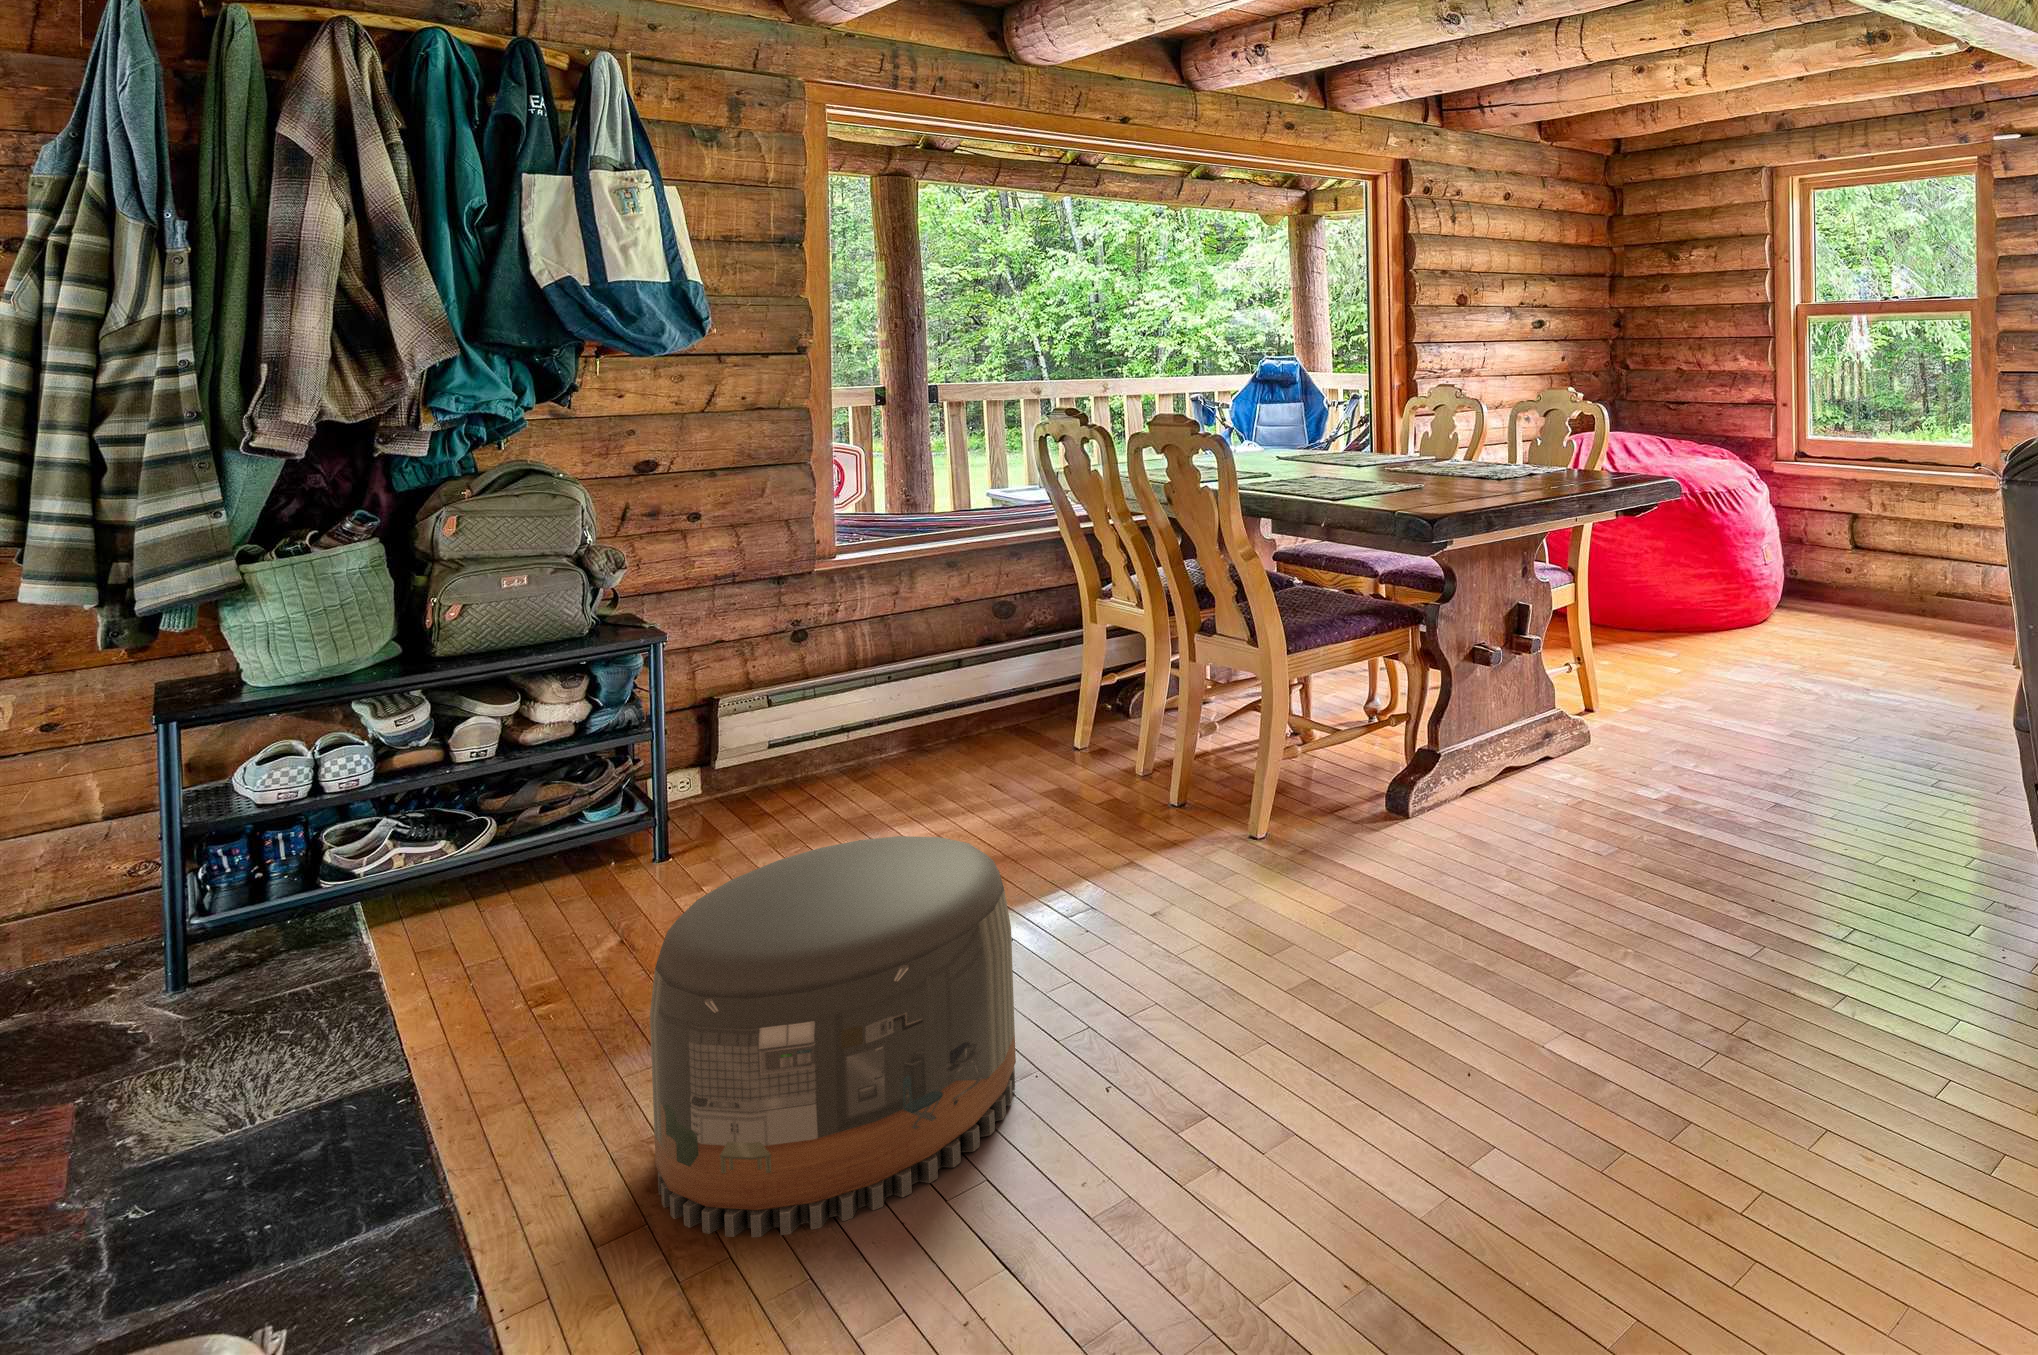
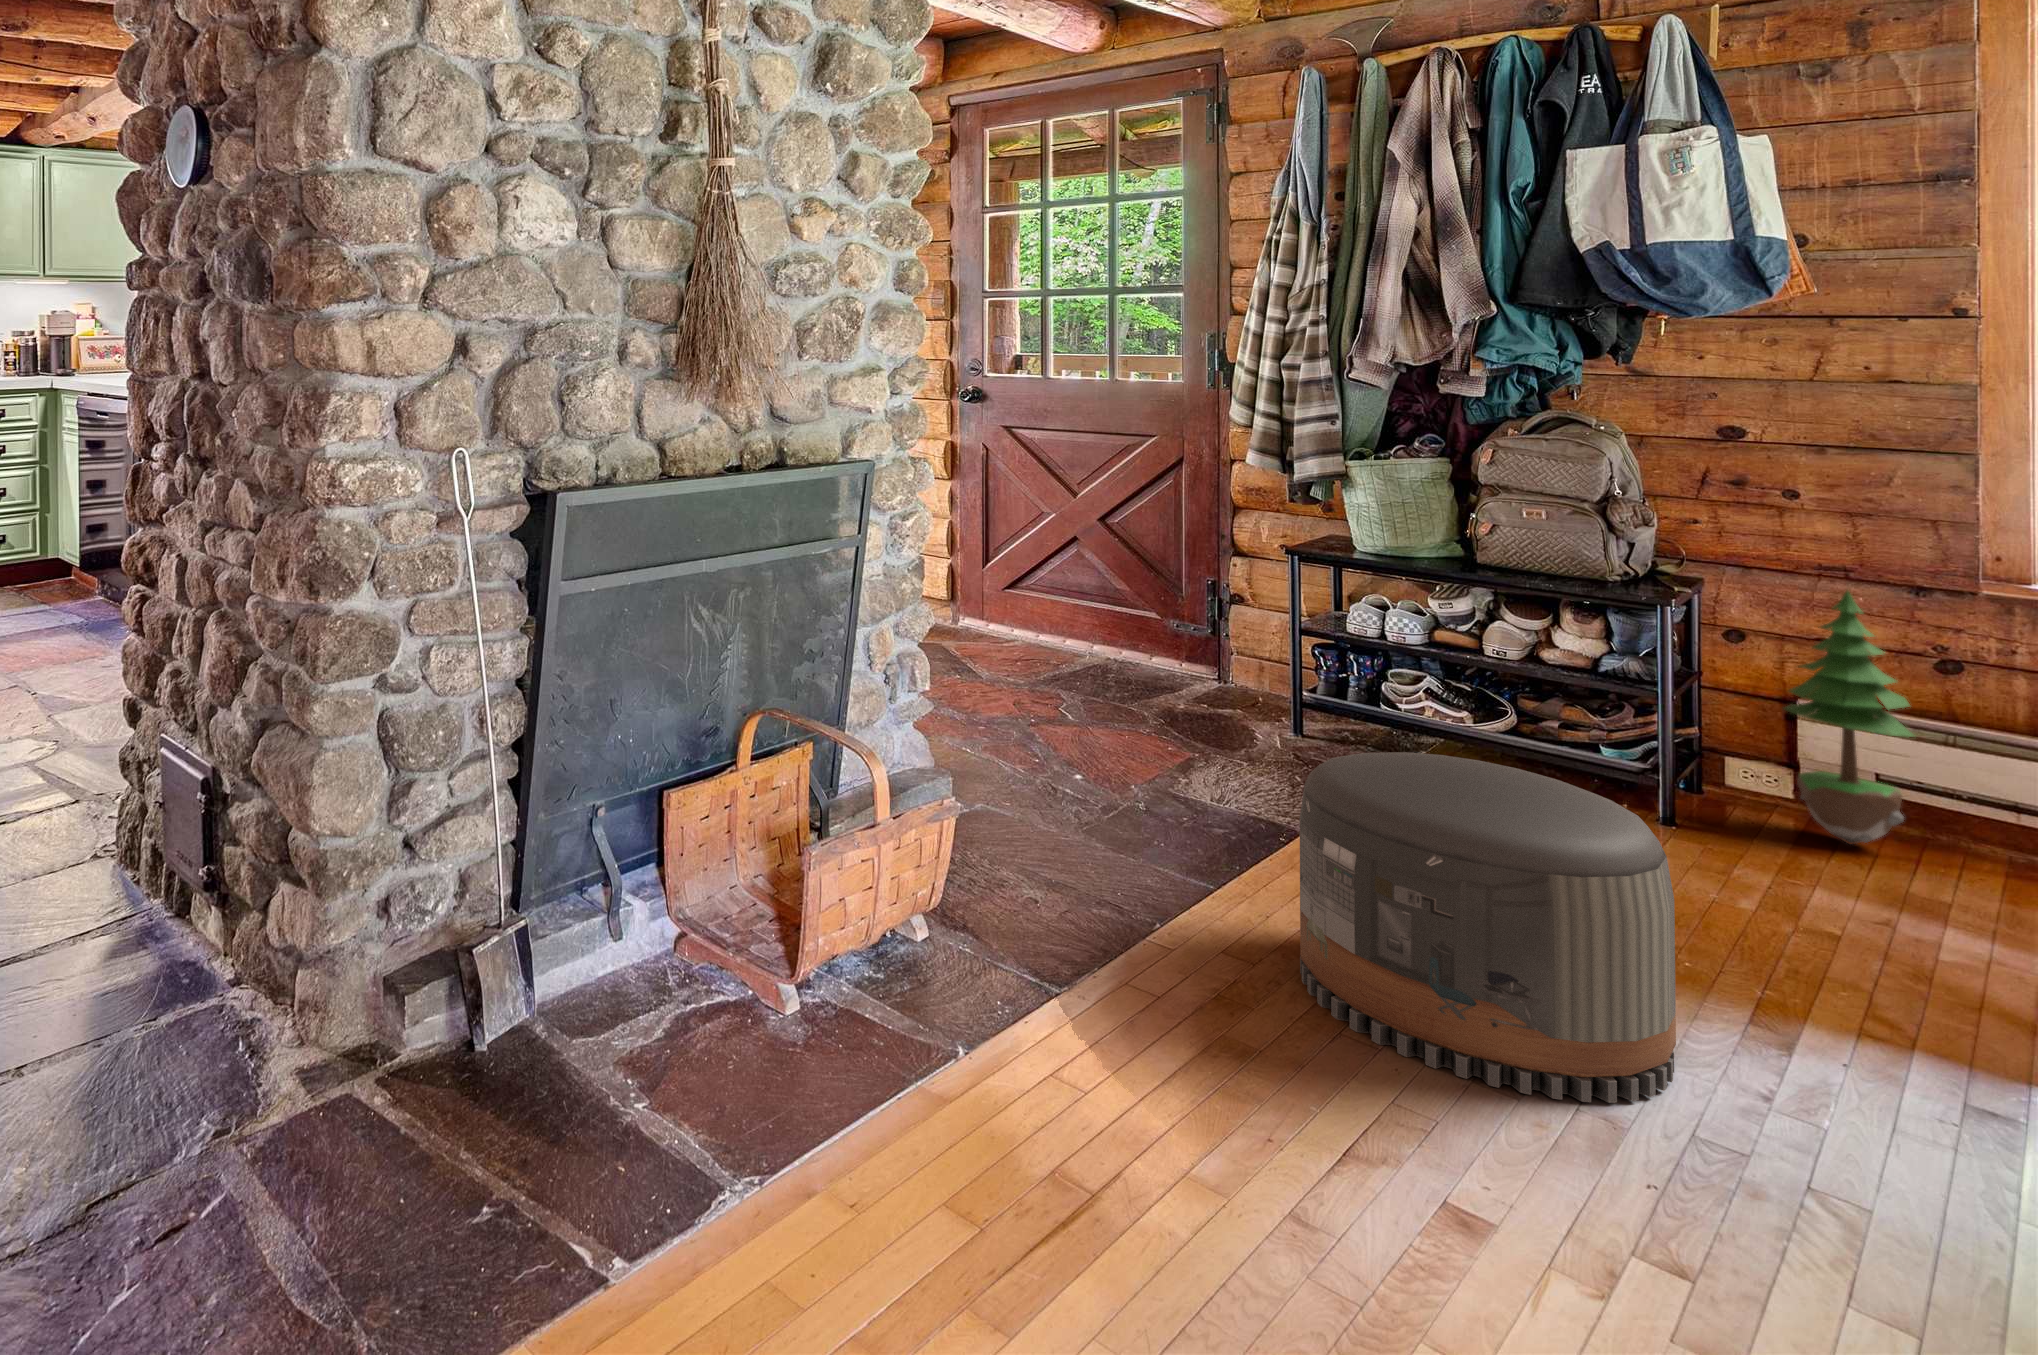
potted tree: none [724,589,817,810] -> present [1784,591,1914,844]

